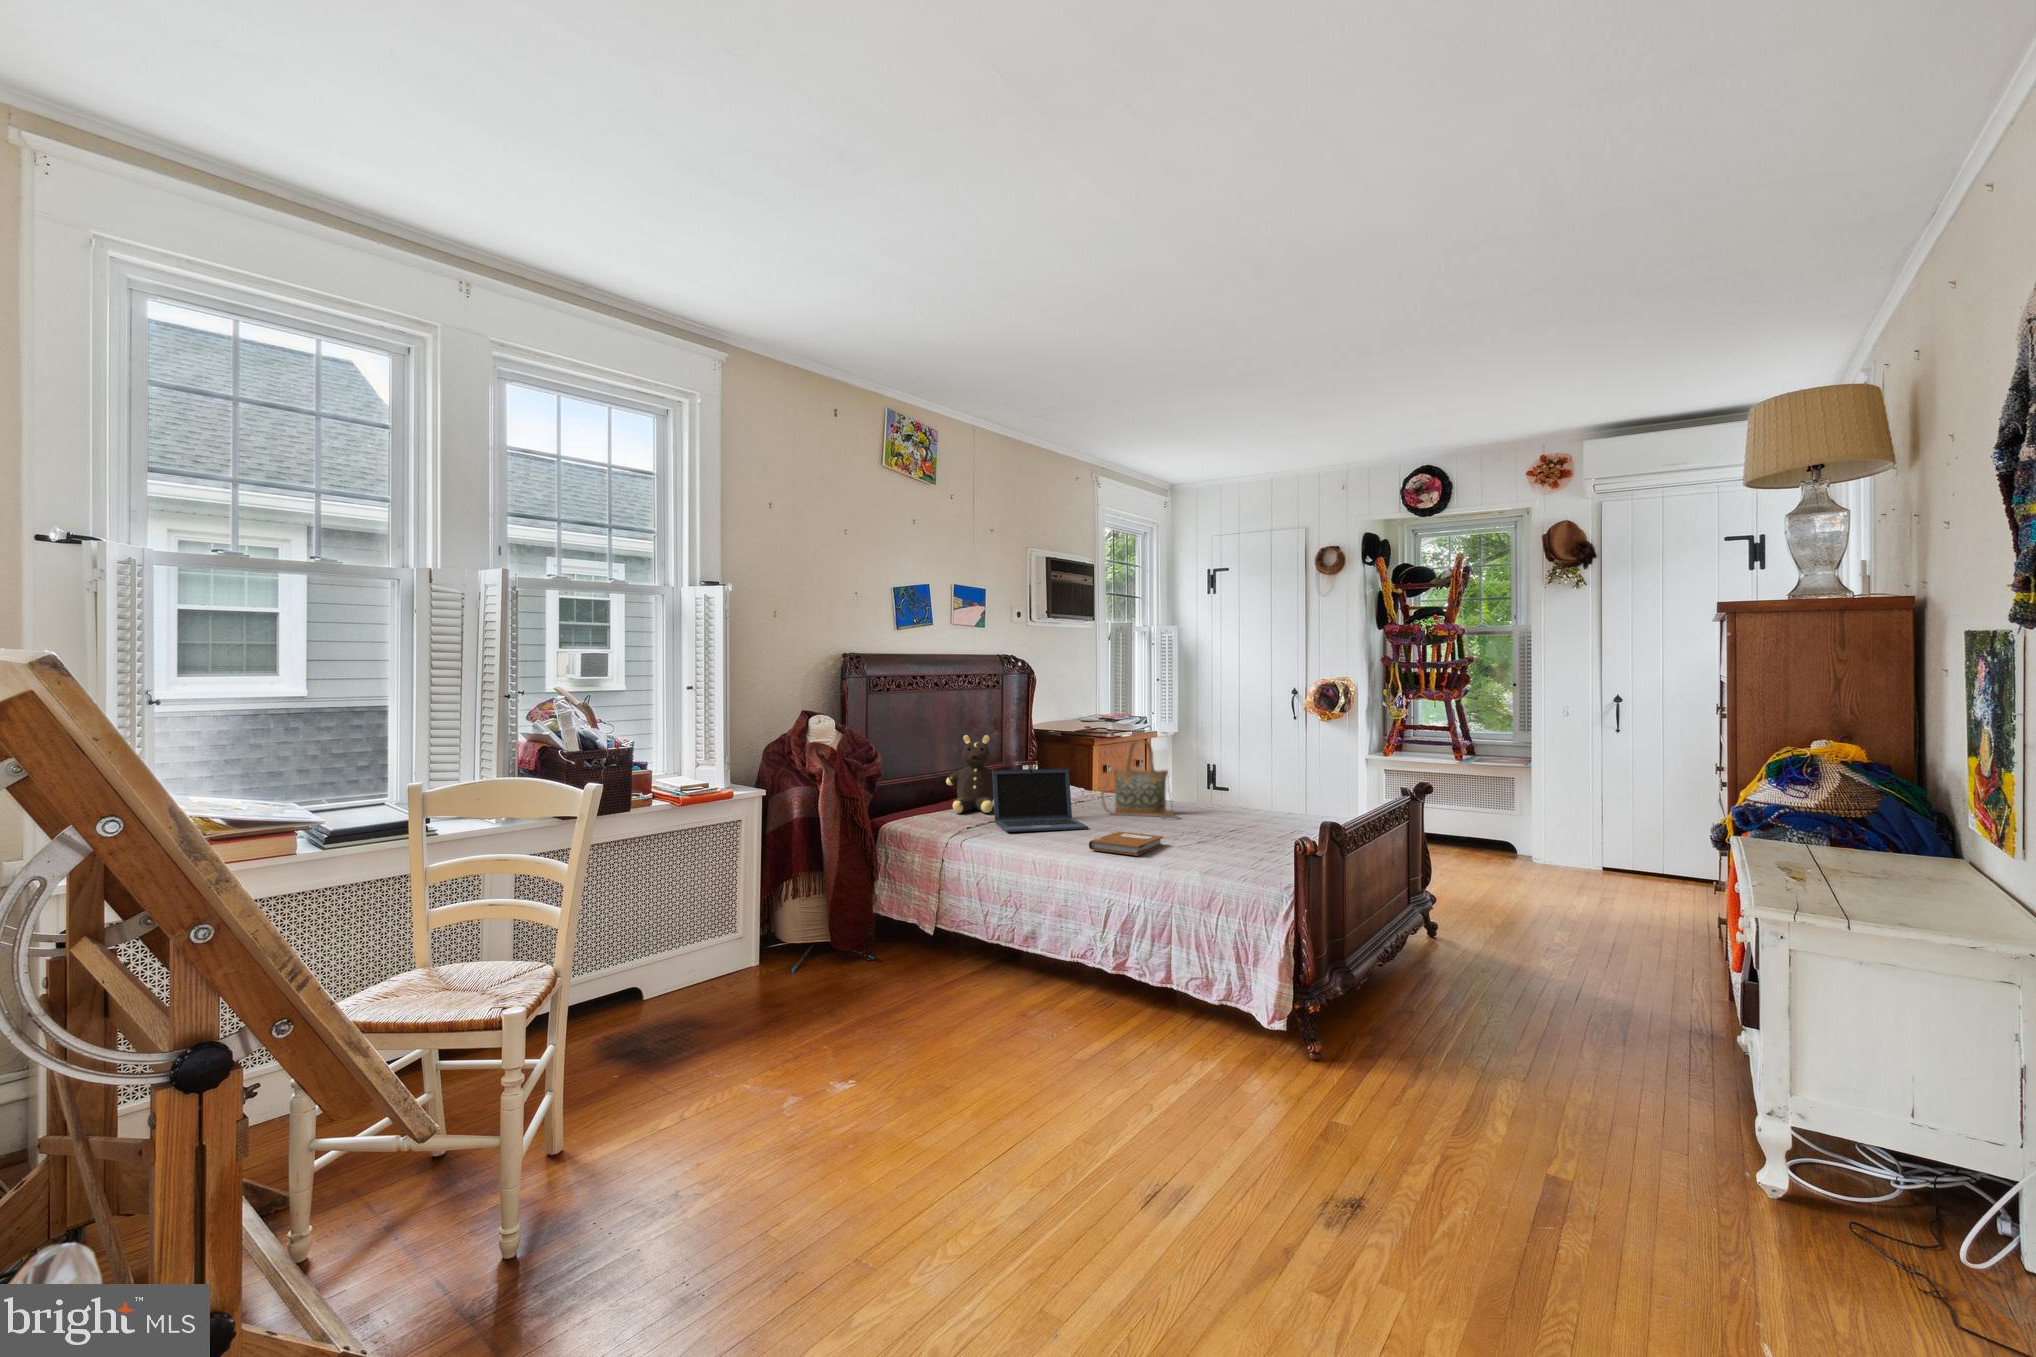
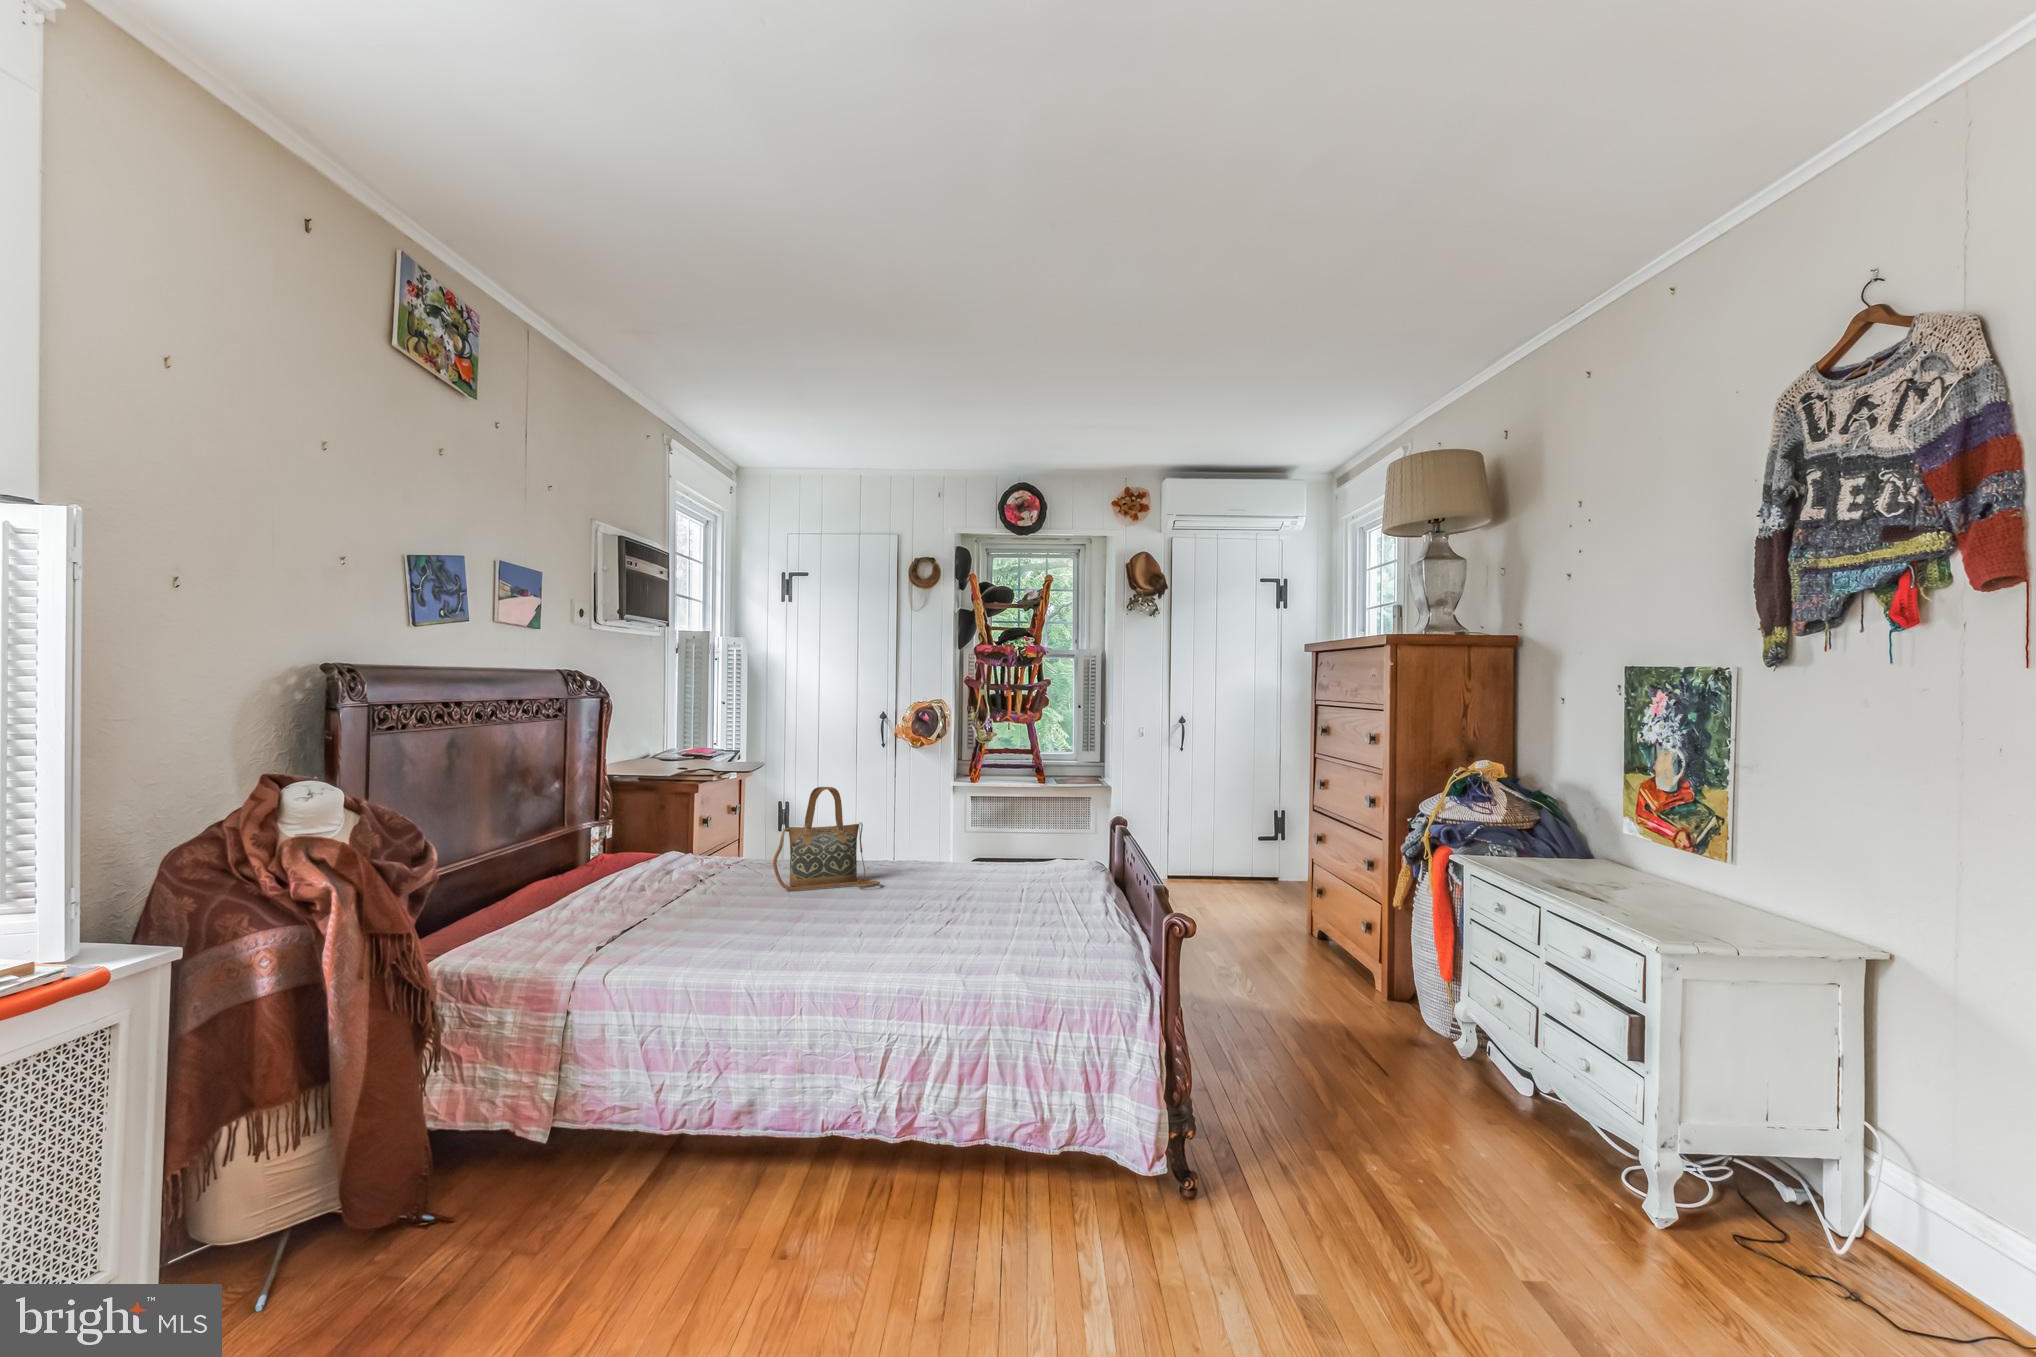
teddy bear: present [946,735,994,813] -> none [522,791,627,917]
laptop: present [992,768,1088,832] -> none [628,834,790,947]
notebook: present [1089,832,1163,856] -> none [840,923,921,962]

